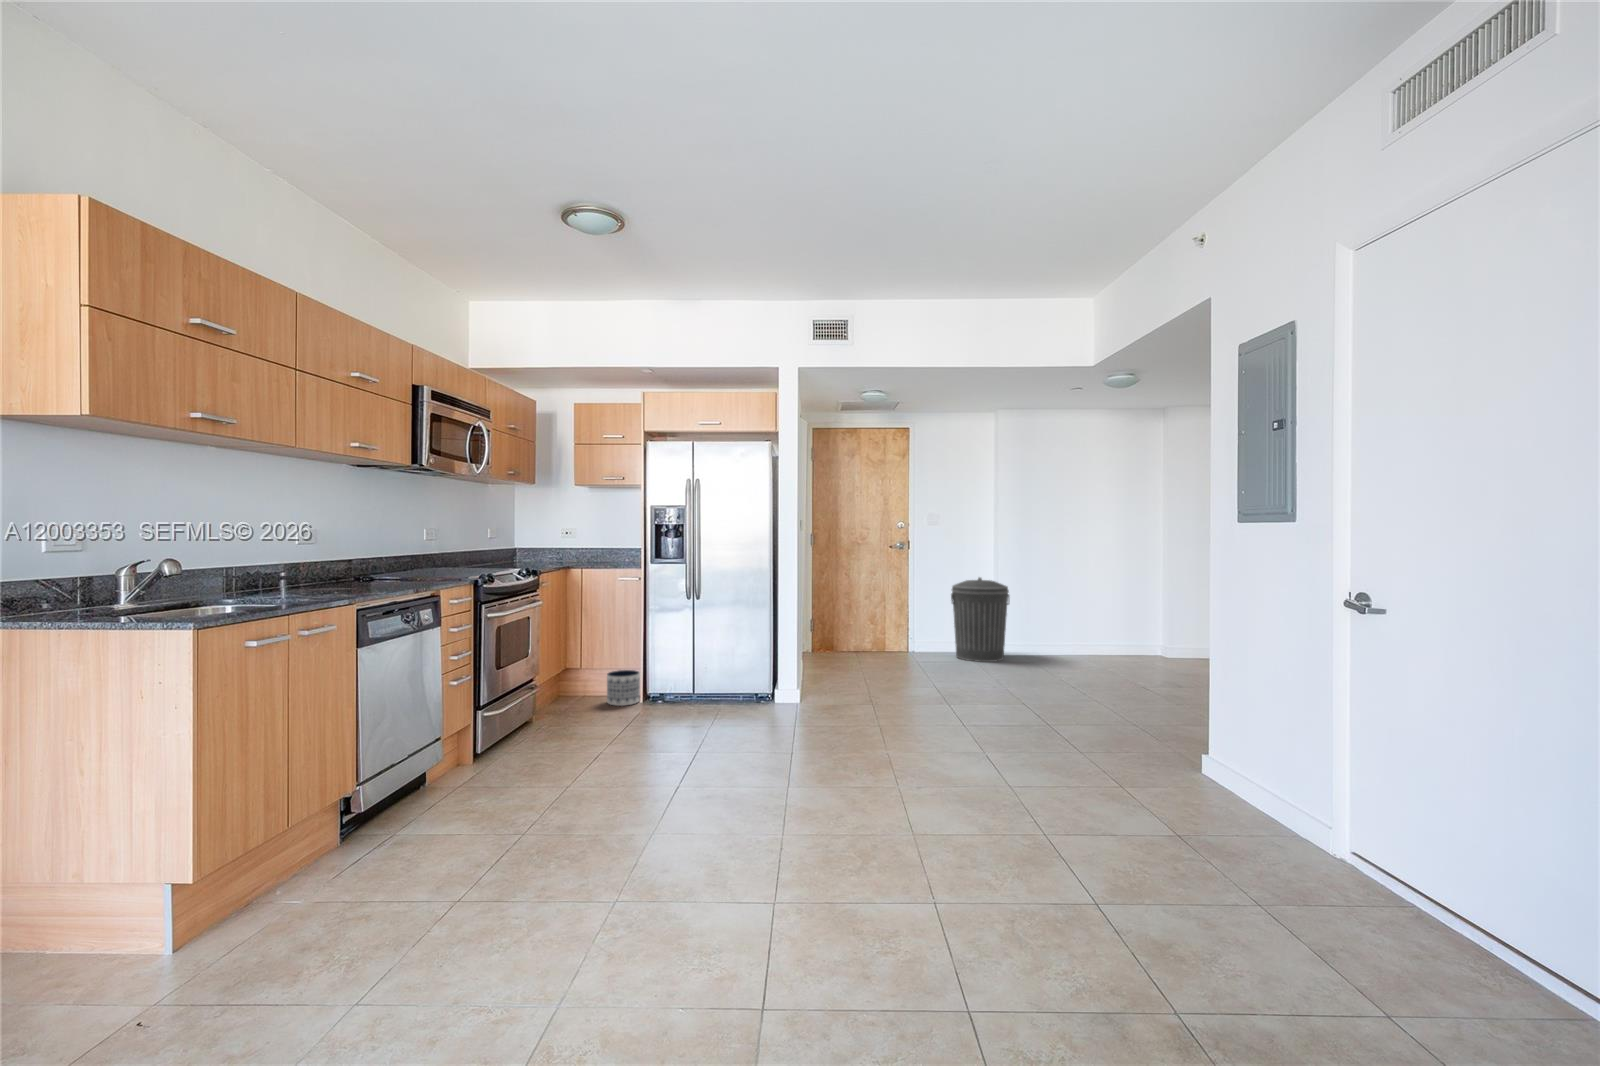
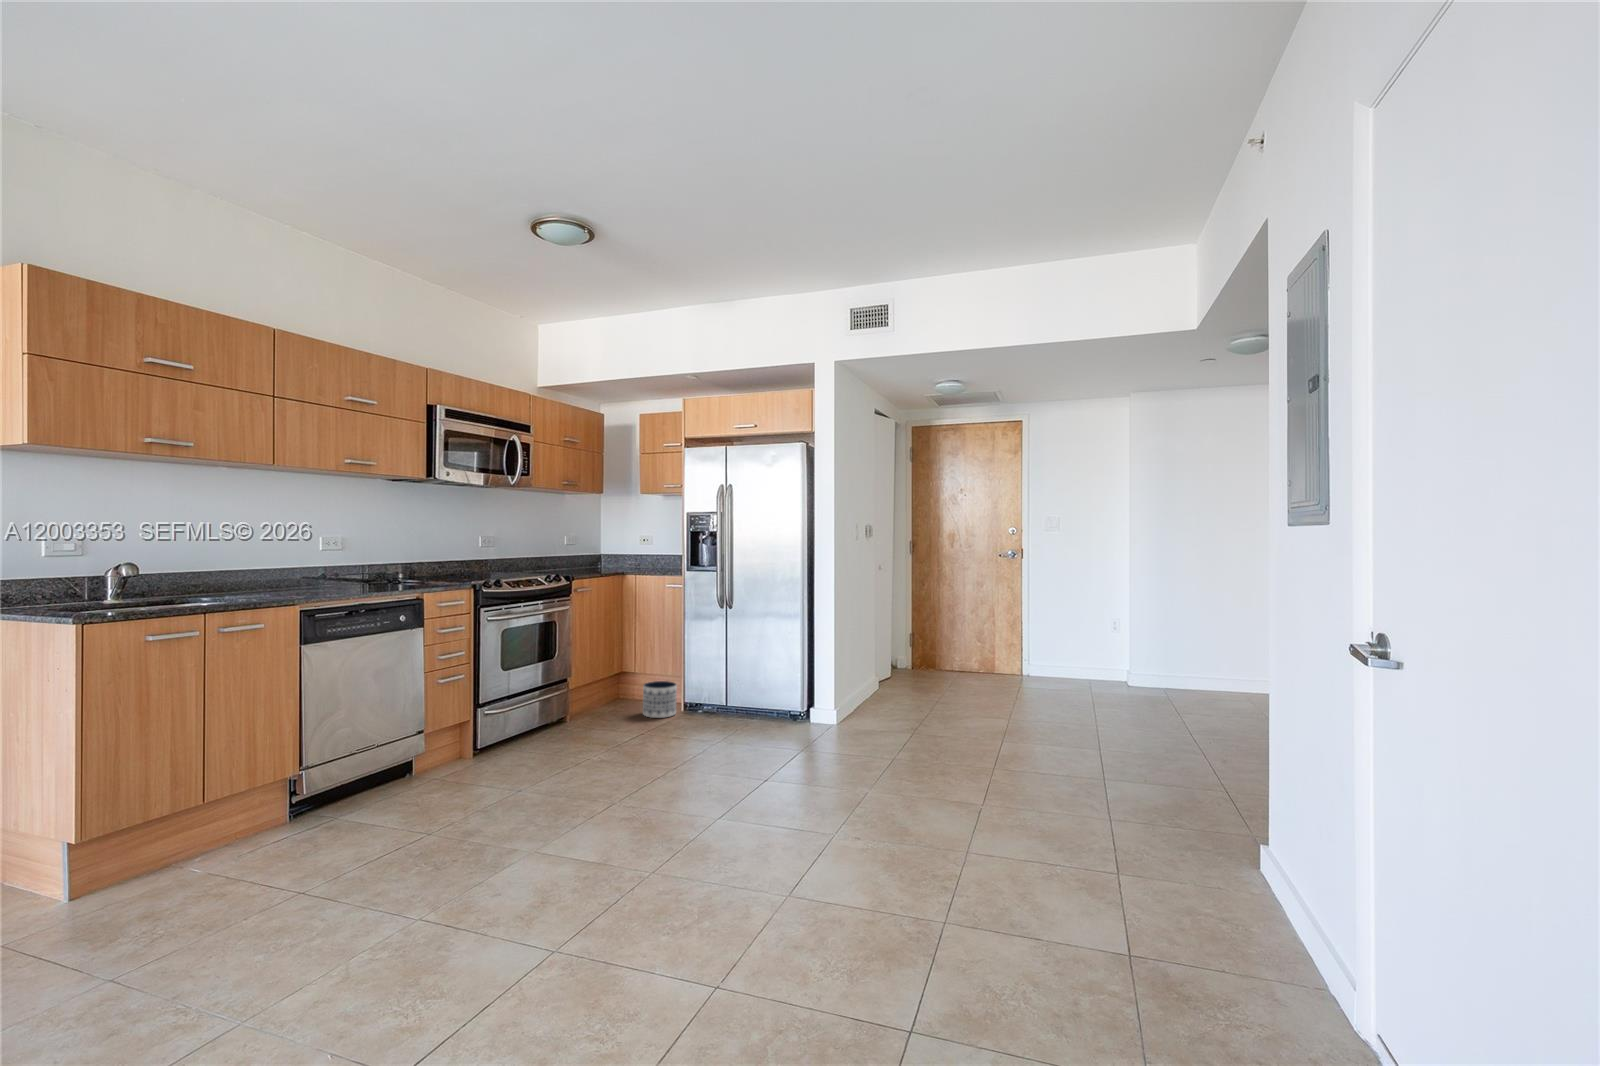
trash can: present [951,577,1009,662] -> none [1070,603,1145,708]

